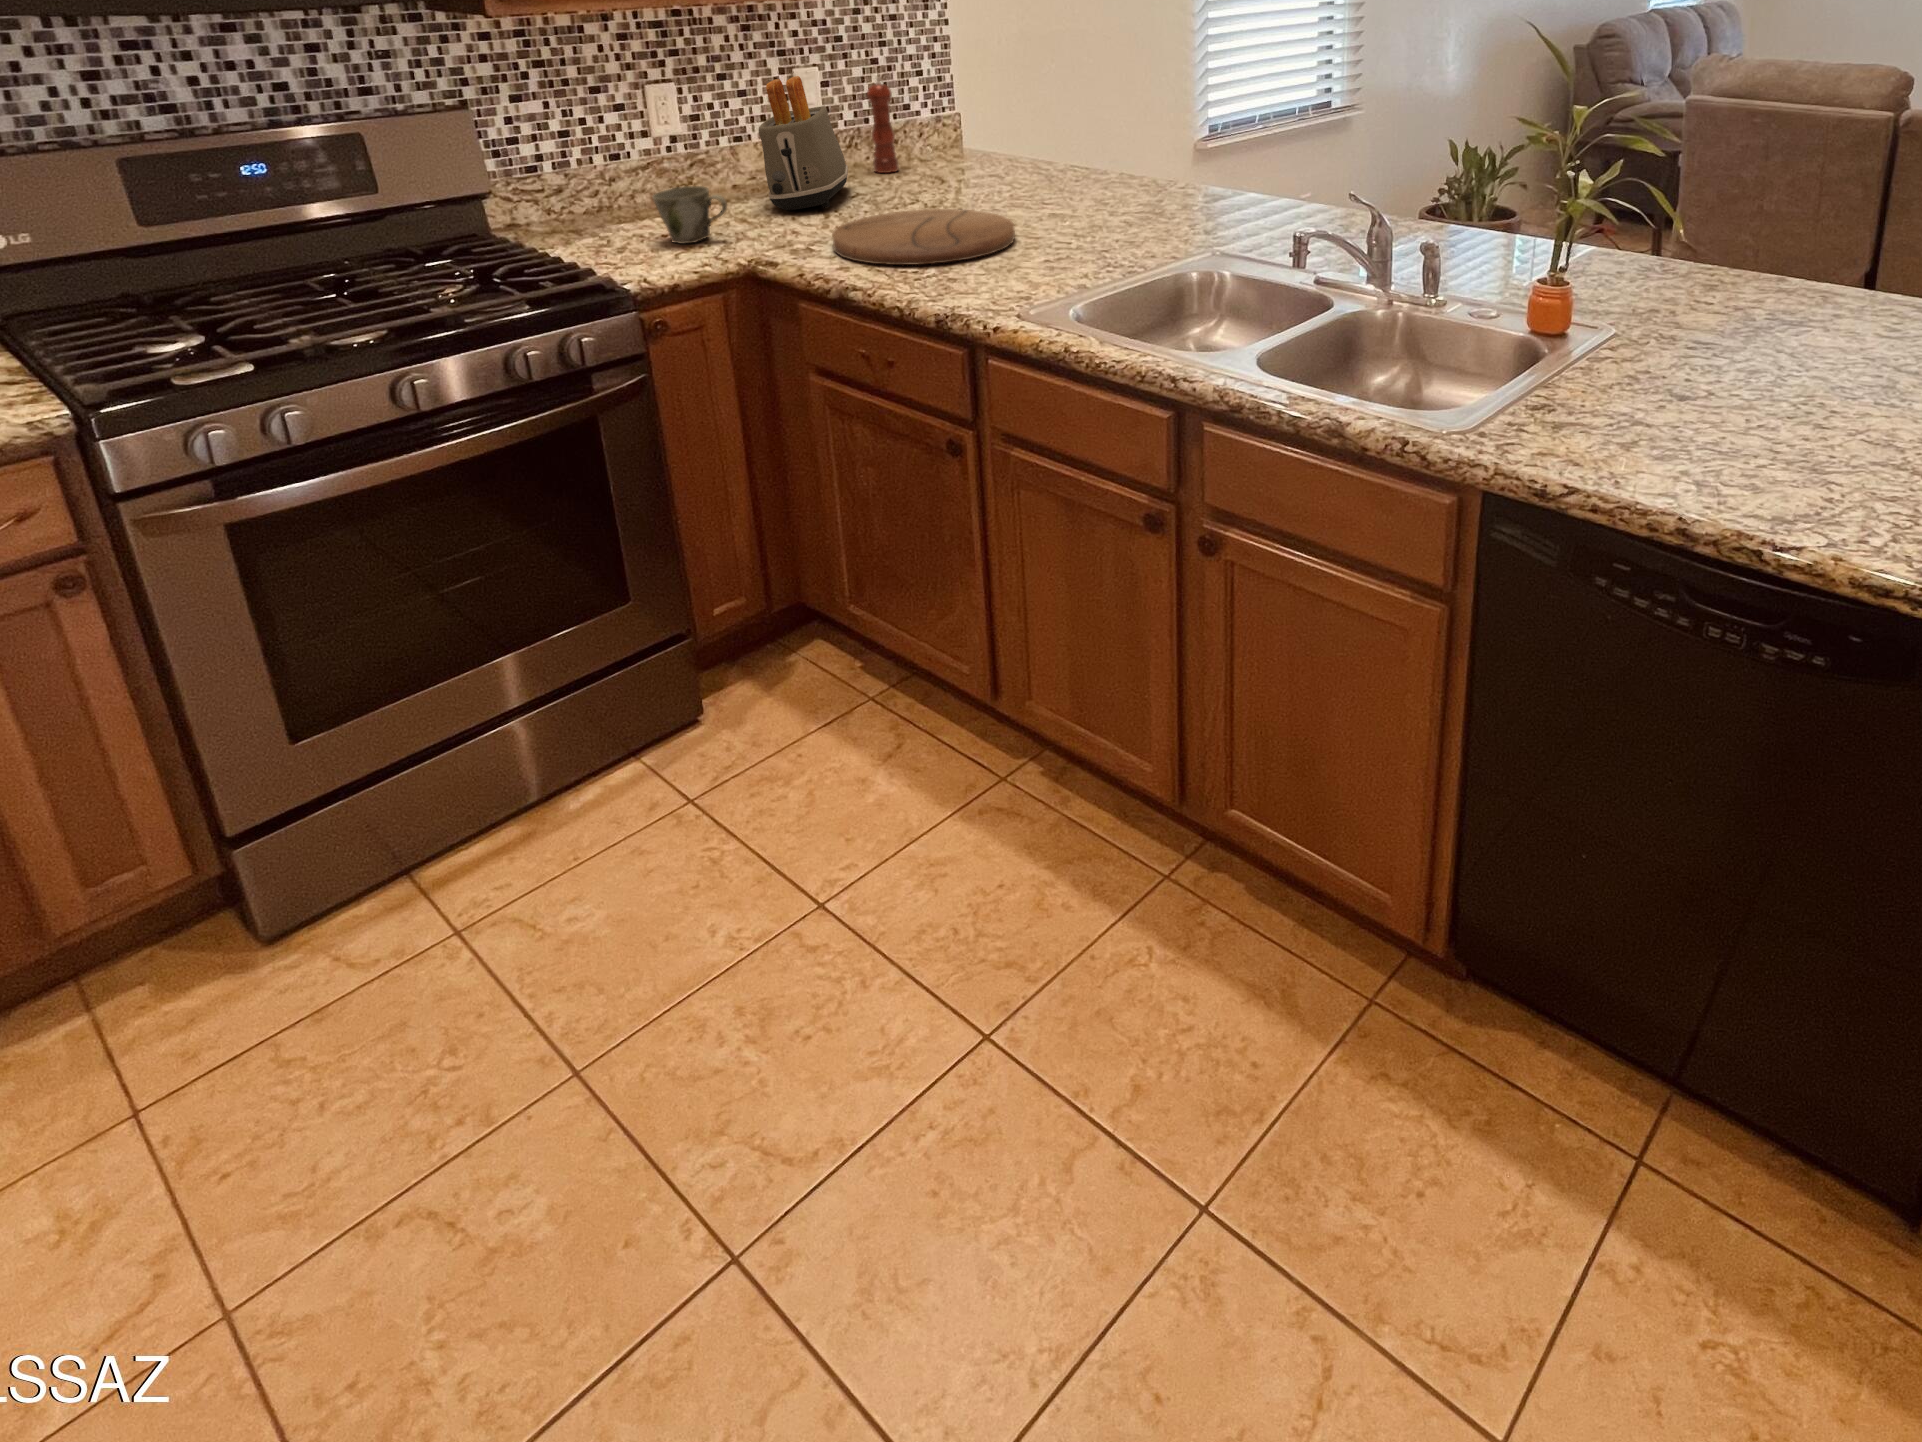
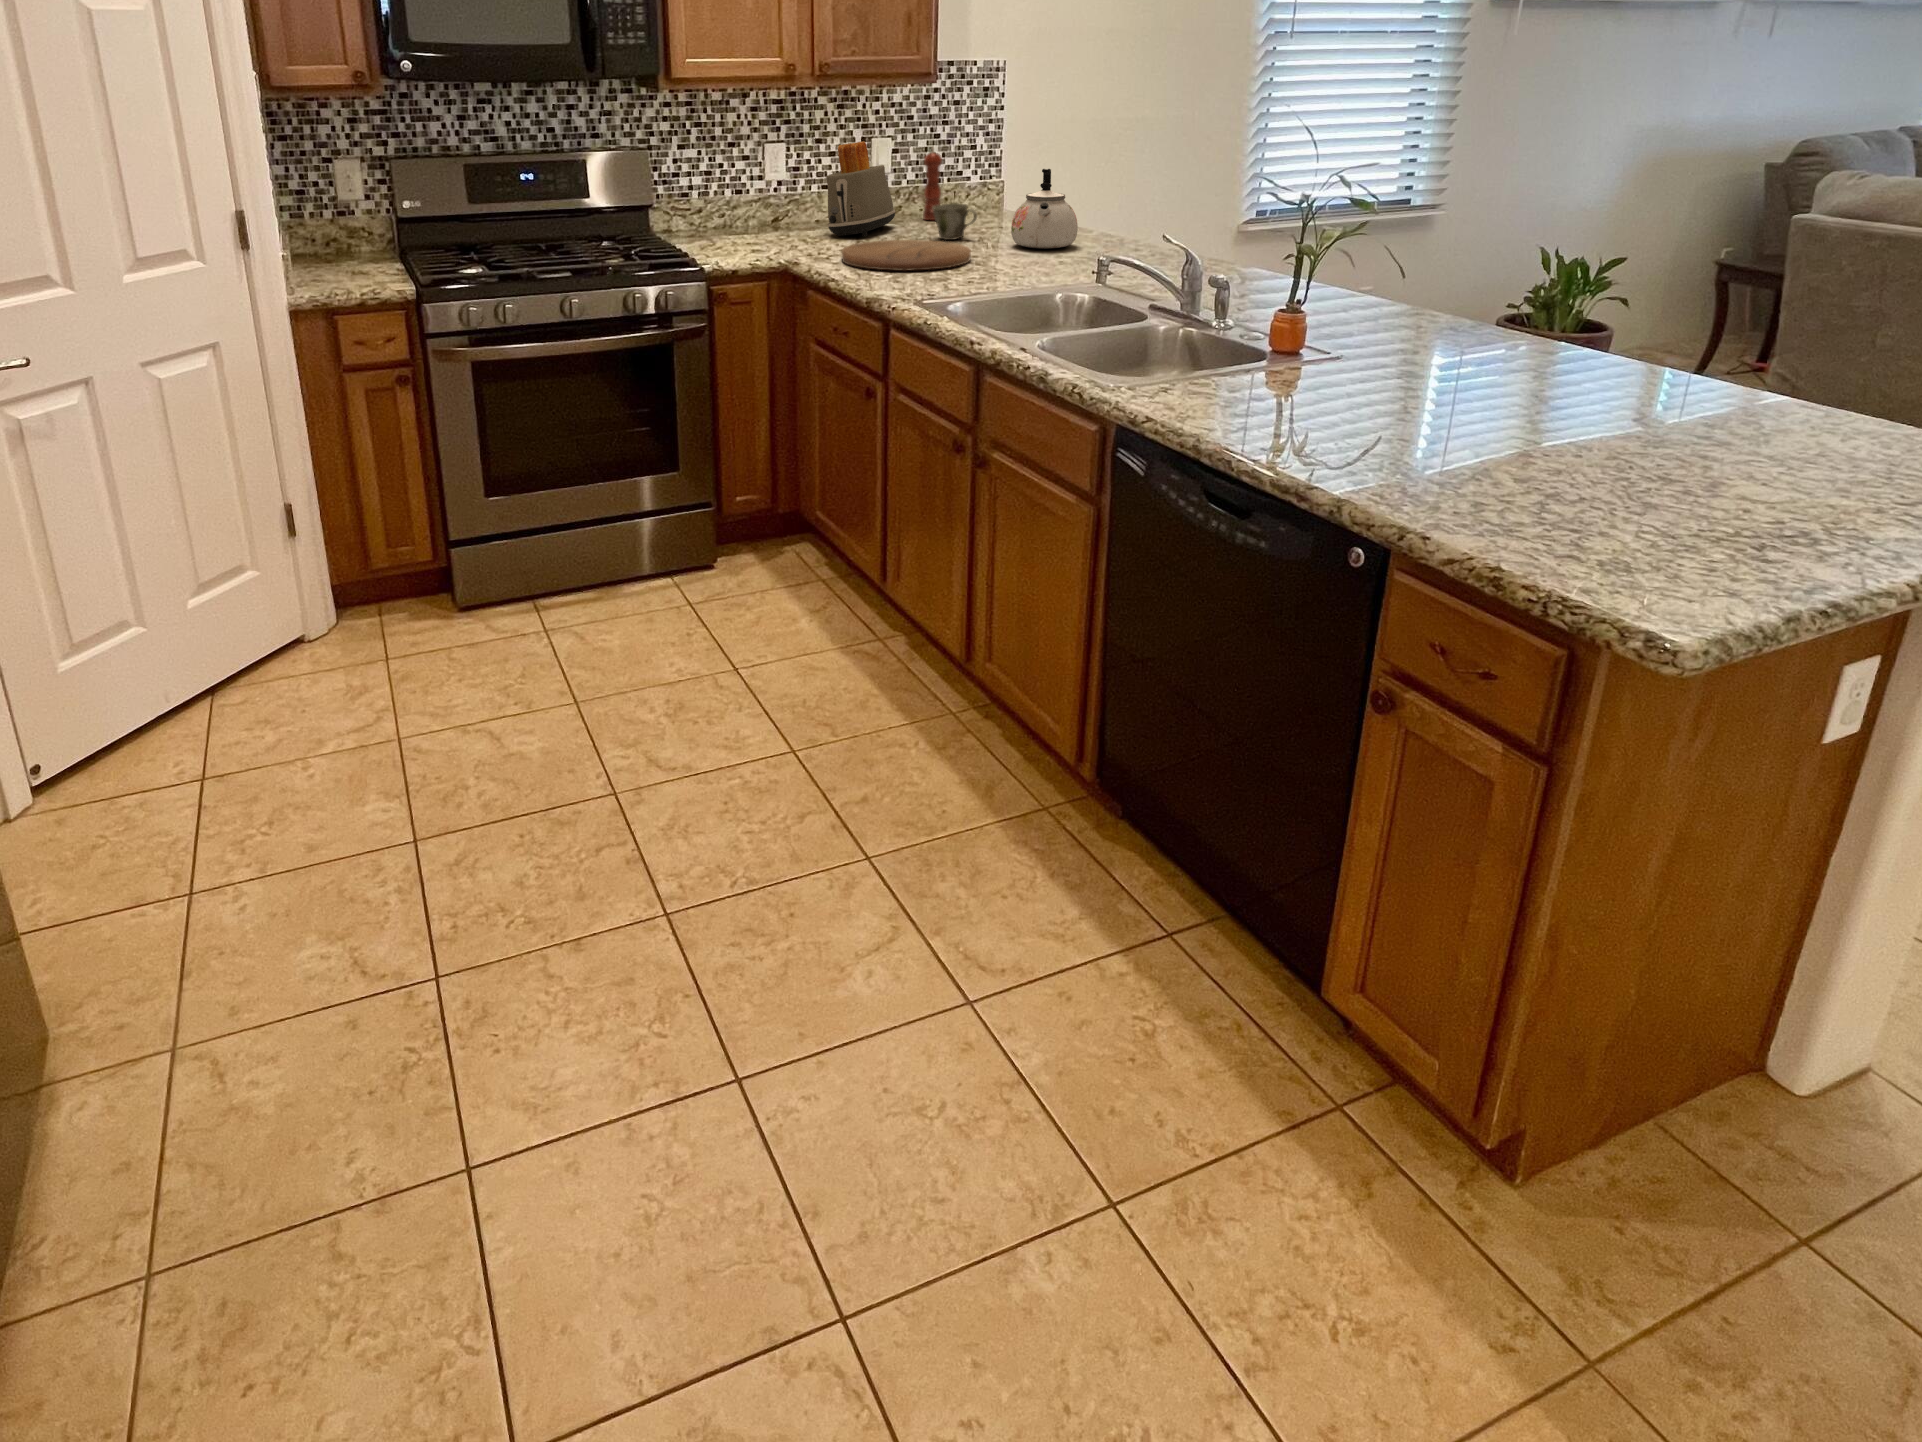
kettle: none [1034,103,1118,206] -> present [1011,169,1078,249]
mug: present [652,186,727,244] -> present [933,203,977,240]

